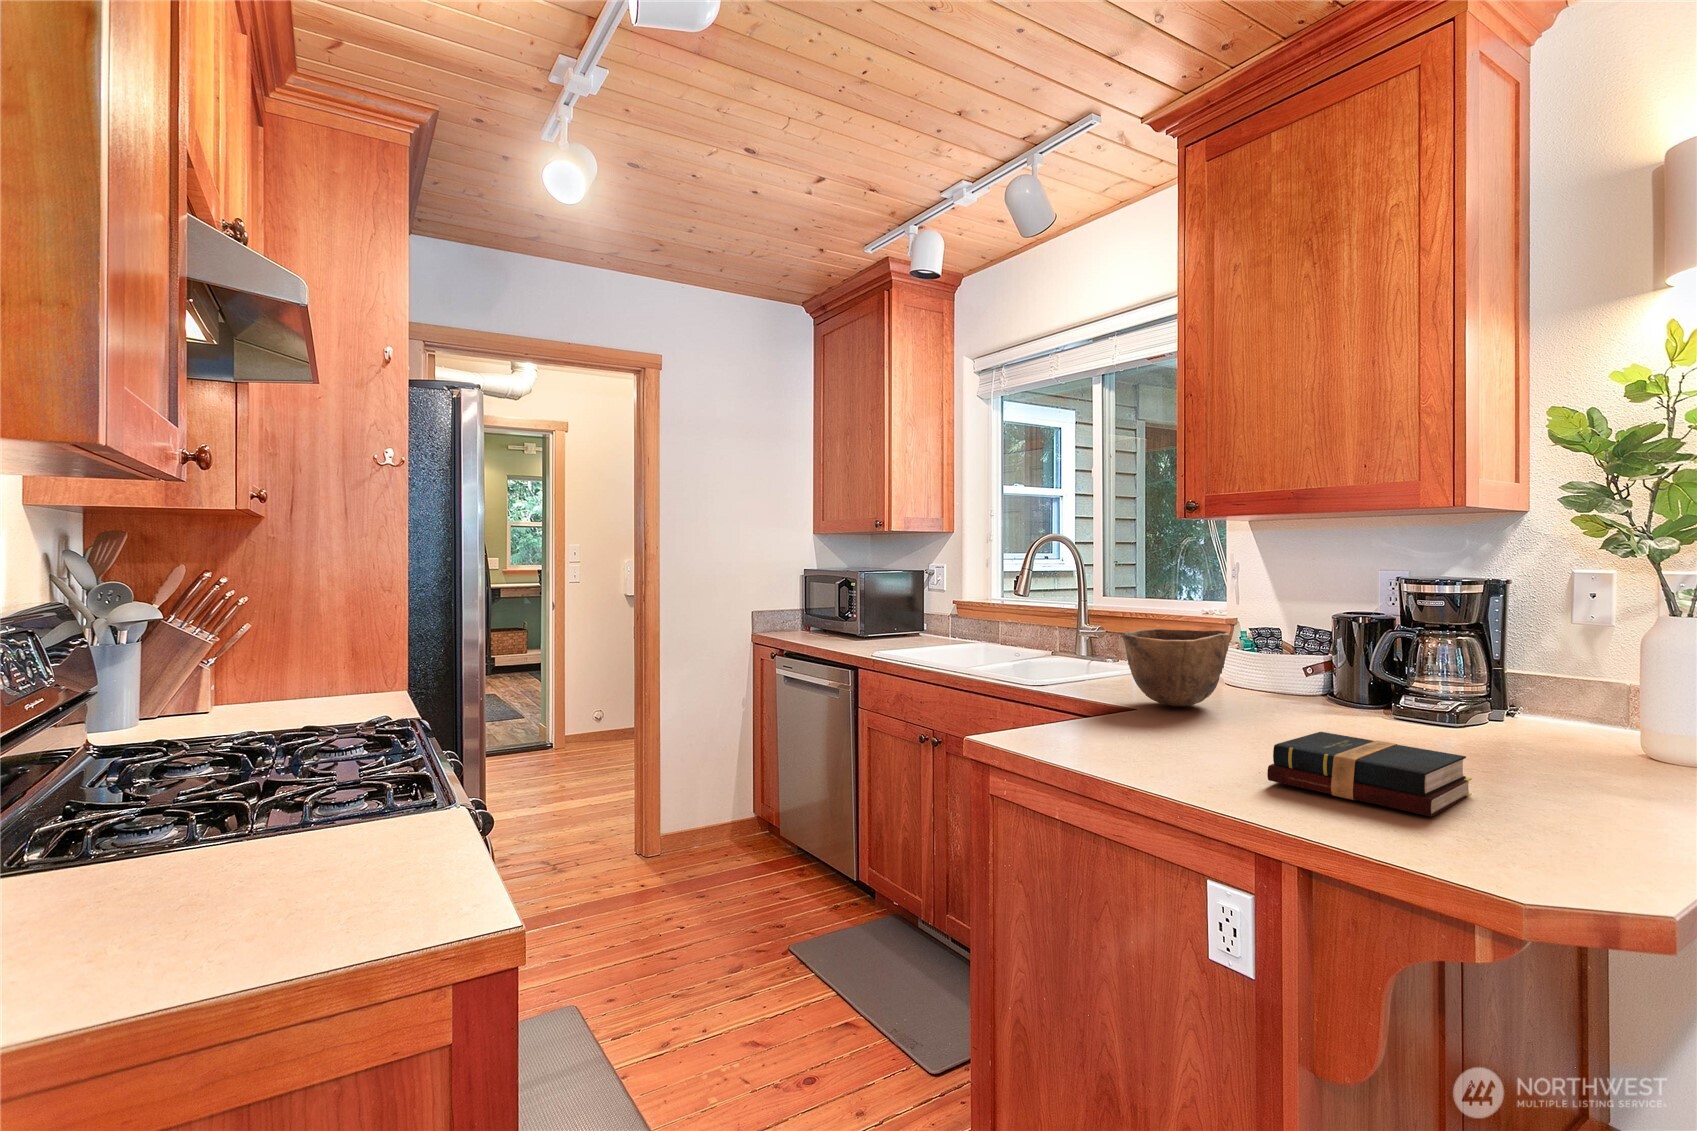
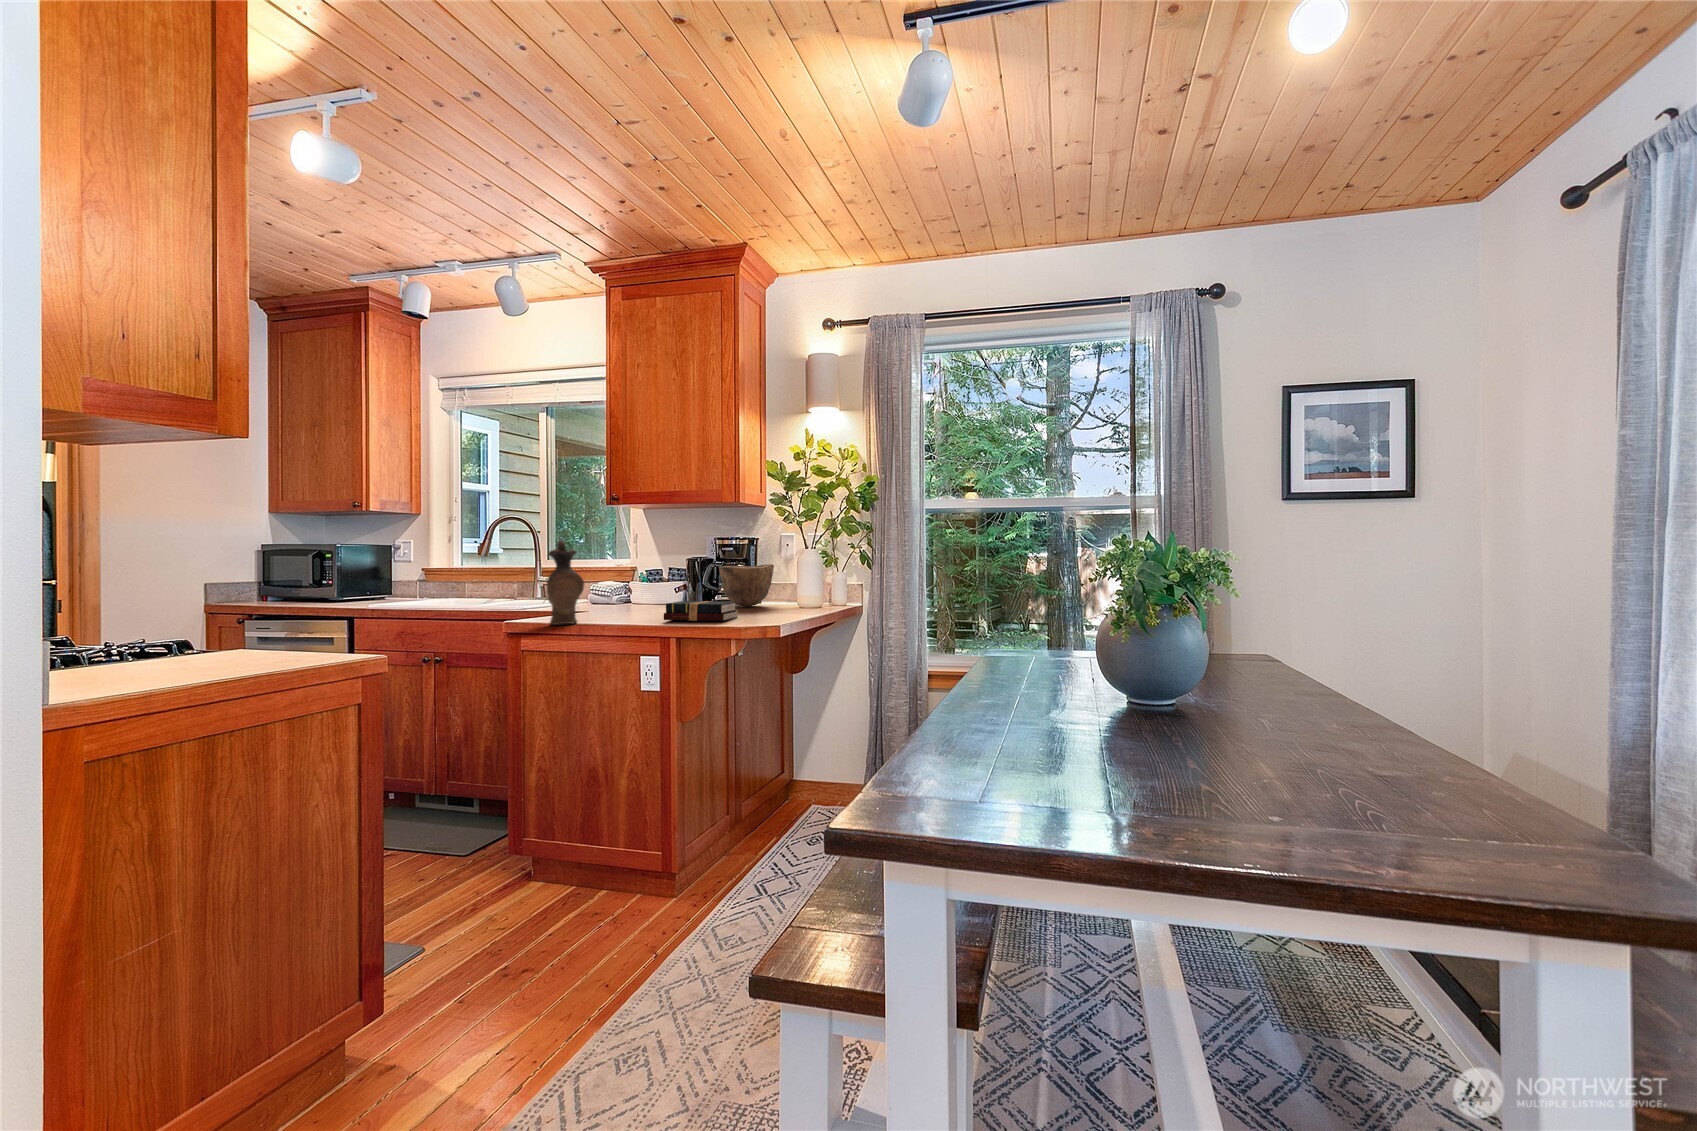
ceramic pitcher: none [1034,594,1102,756] -> present [547,540,584,625]
bowl: present [1122,629,1230,707] -> present [719,564,774,606]

